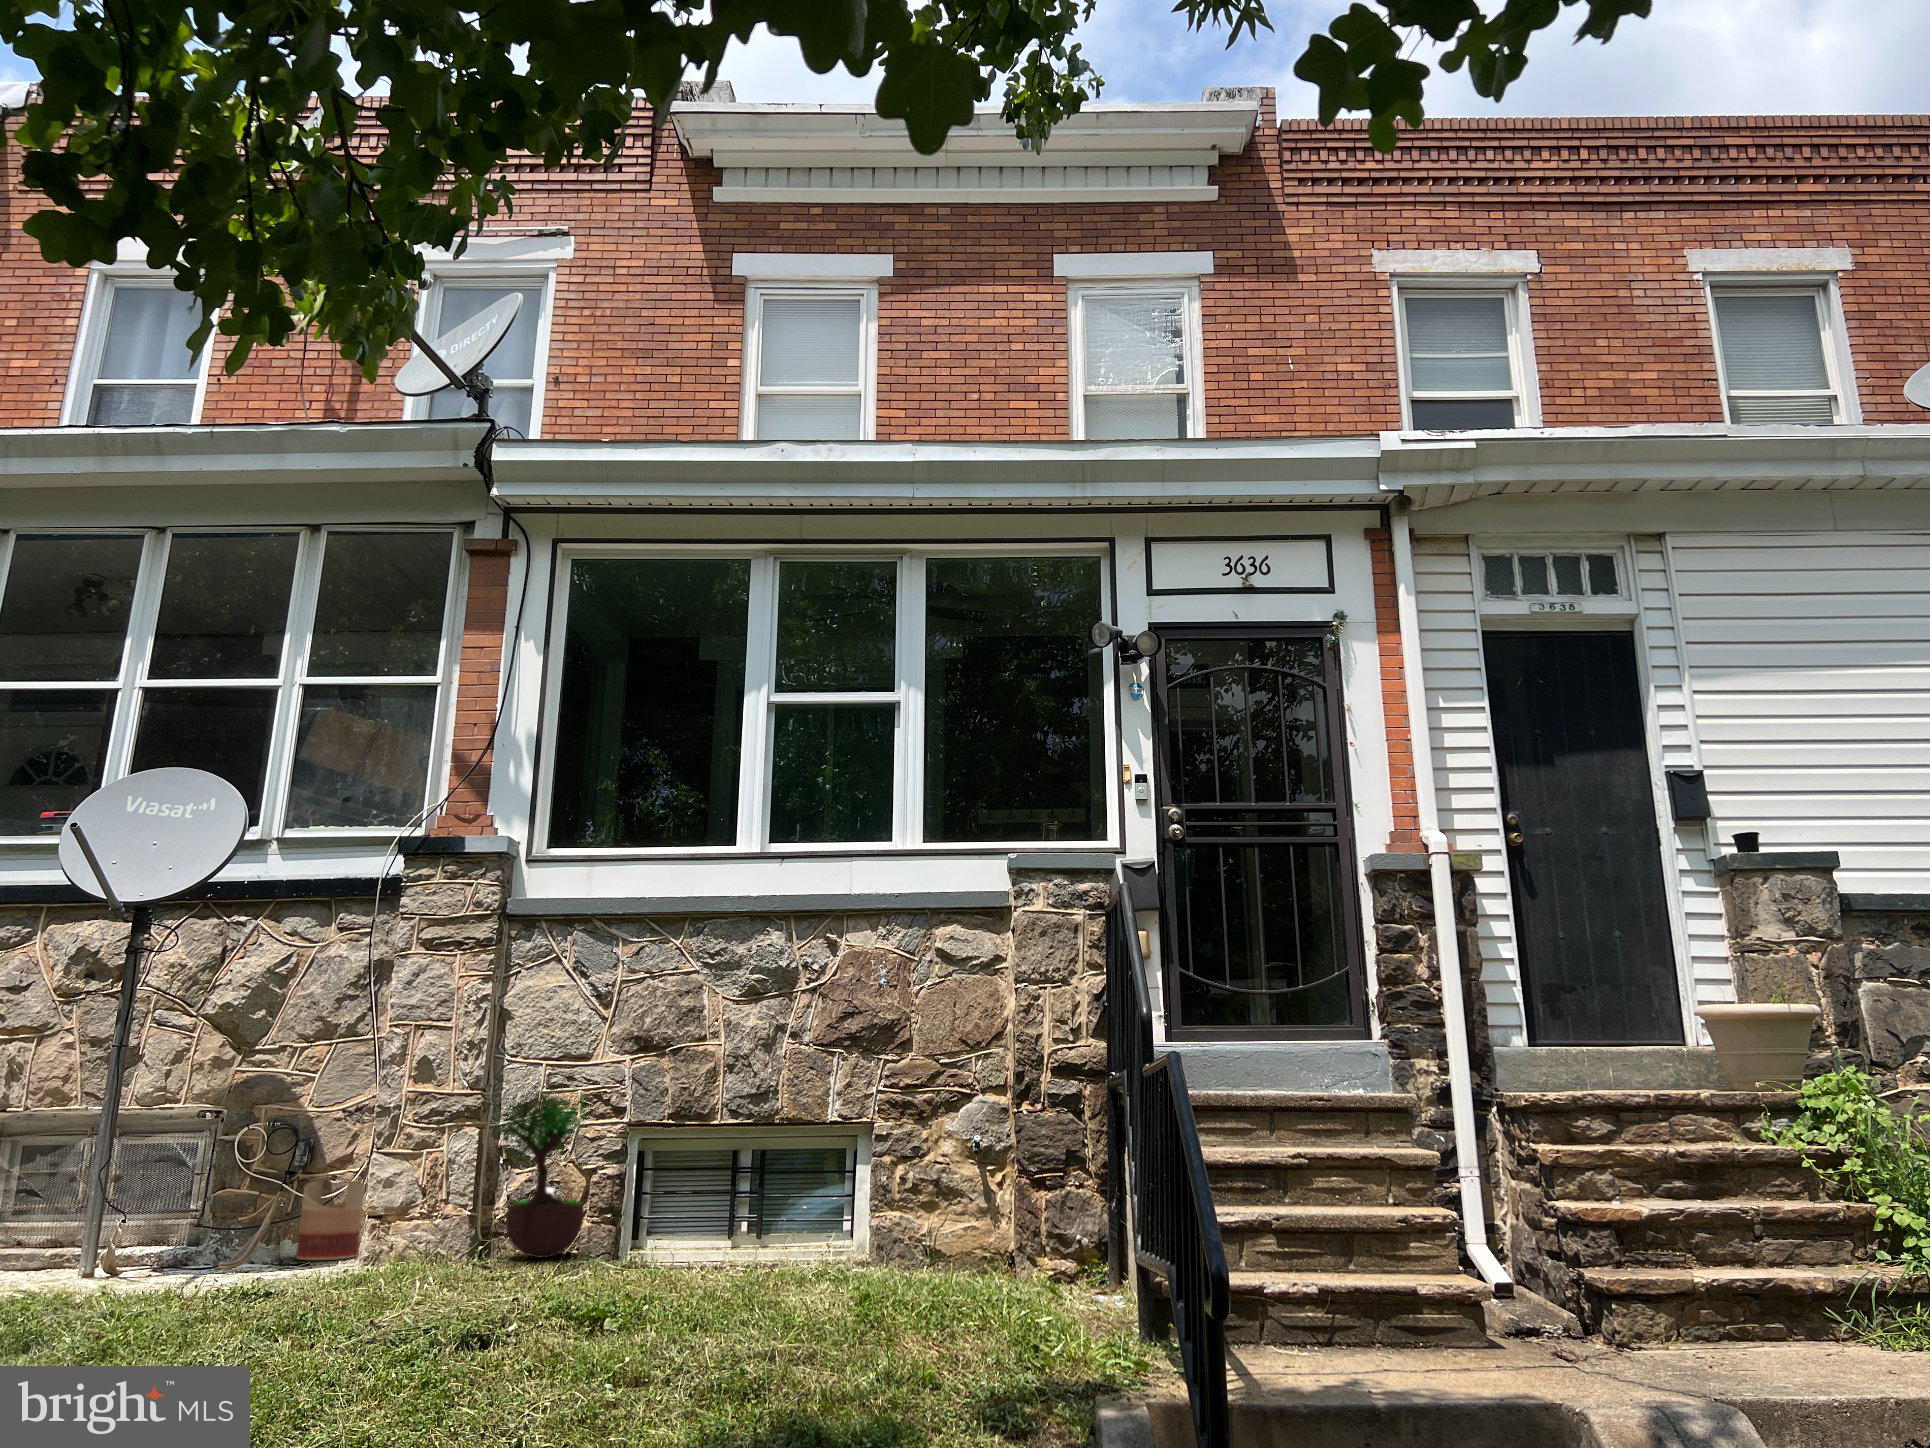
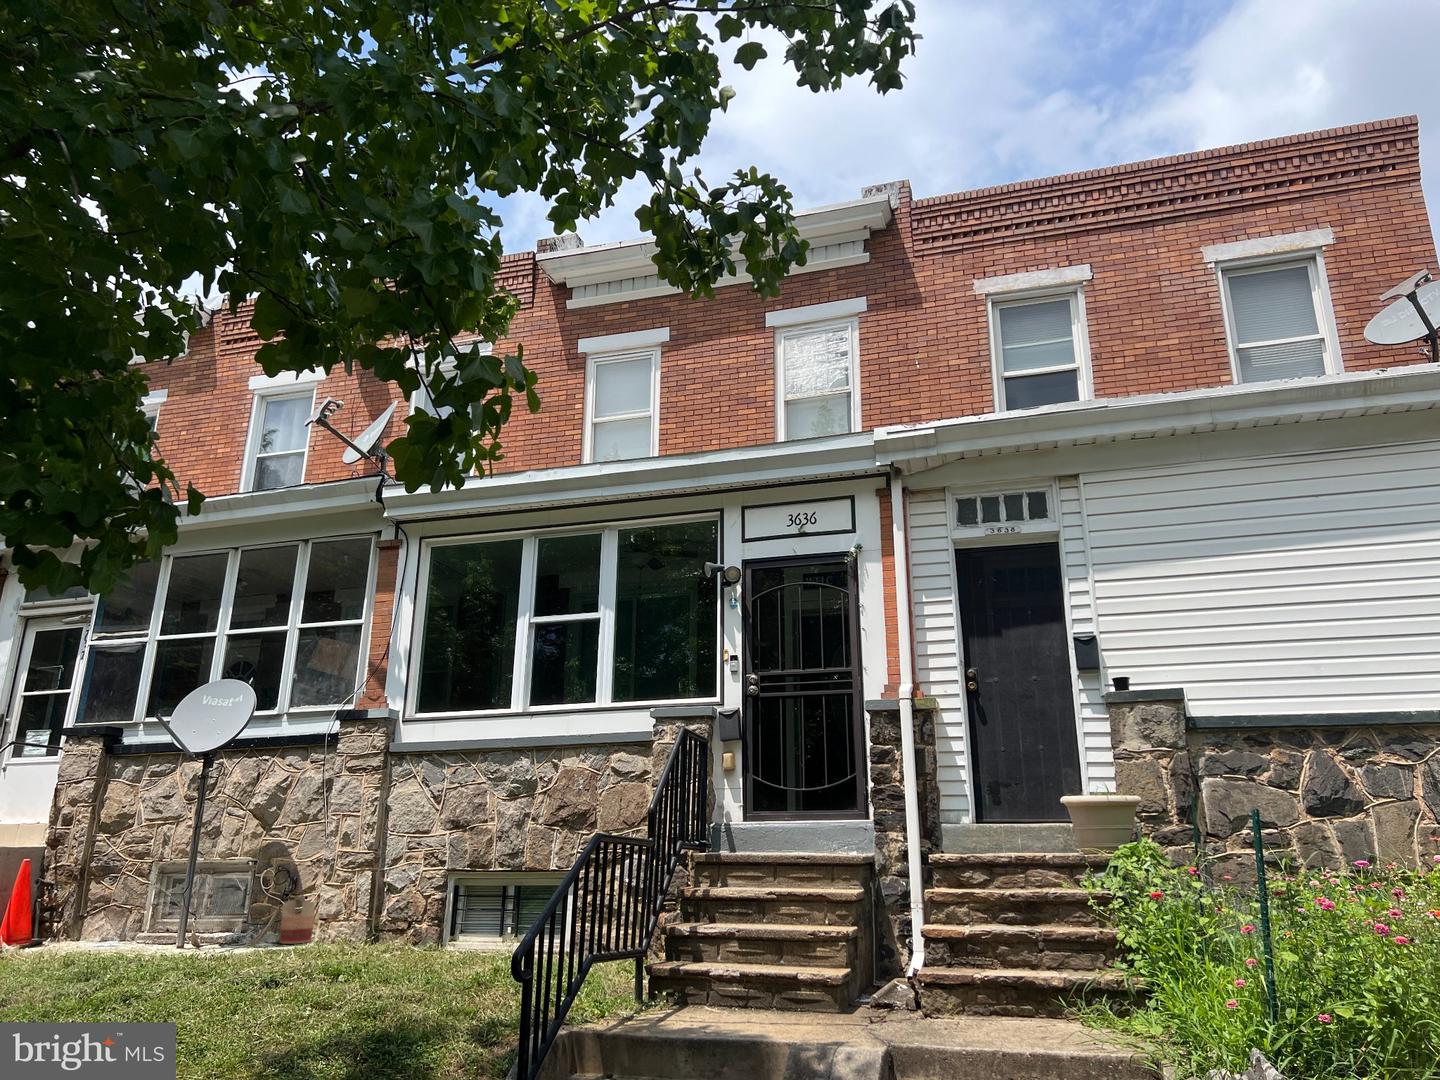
potted tree: present [491,1085,591,1258] -> none [364,844,422,944]

